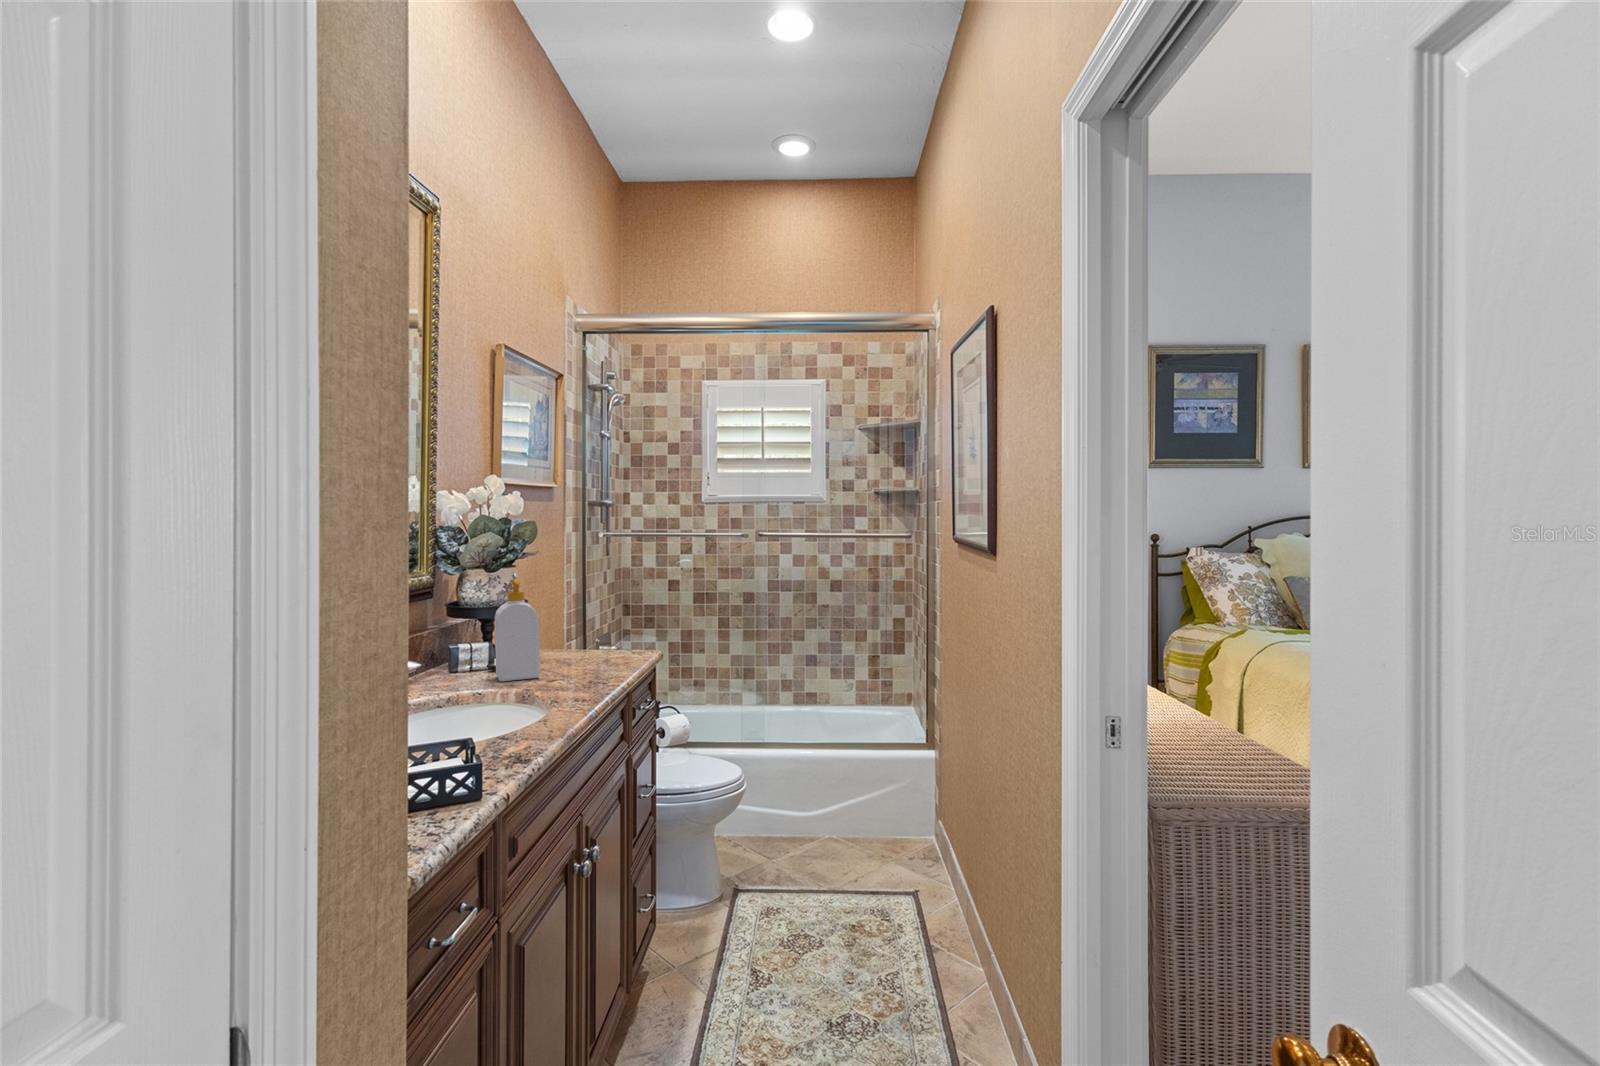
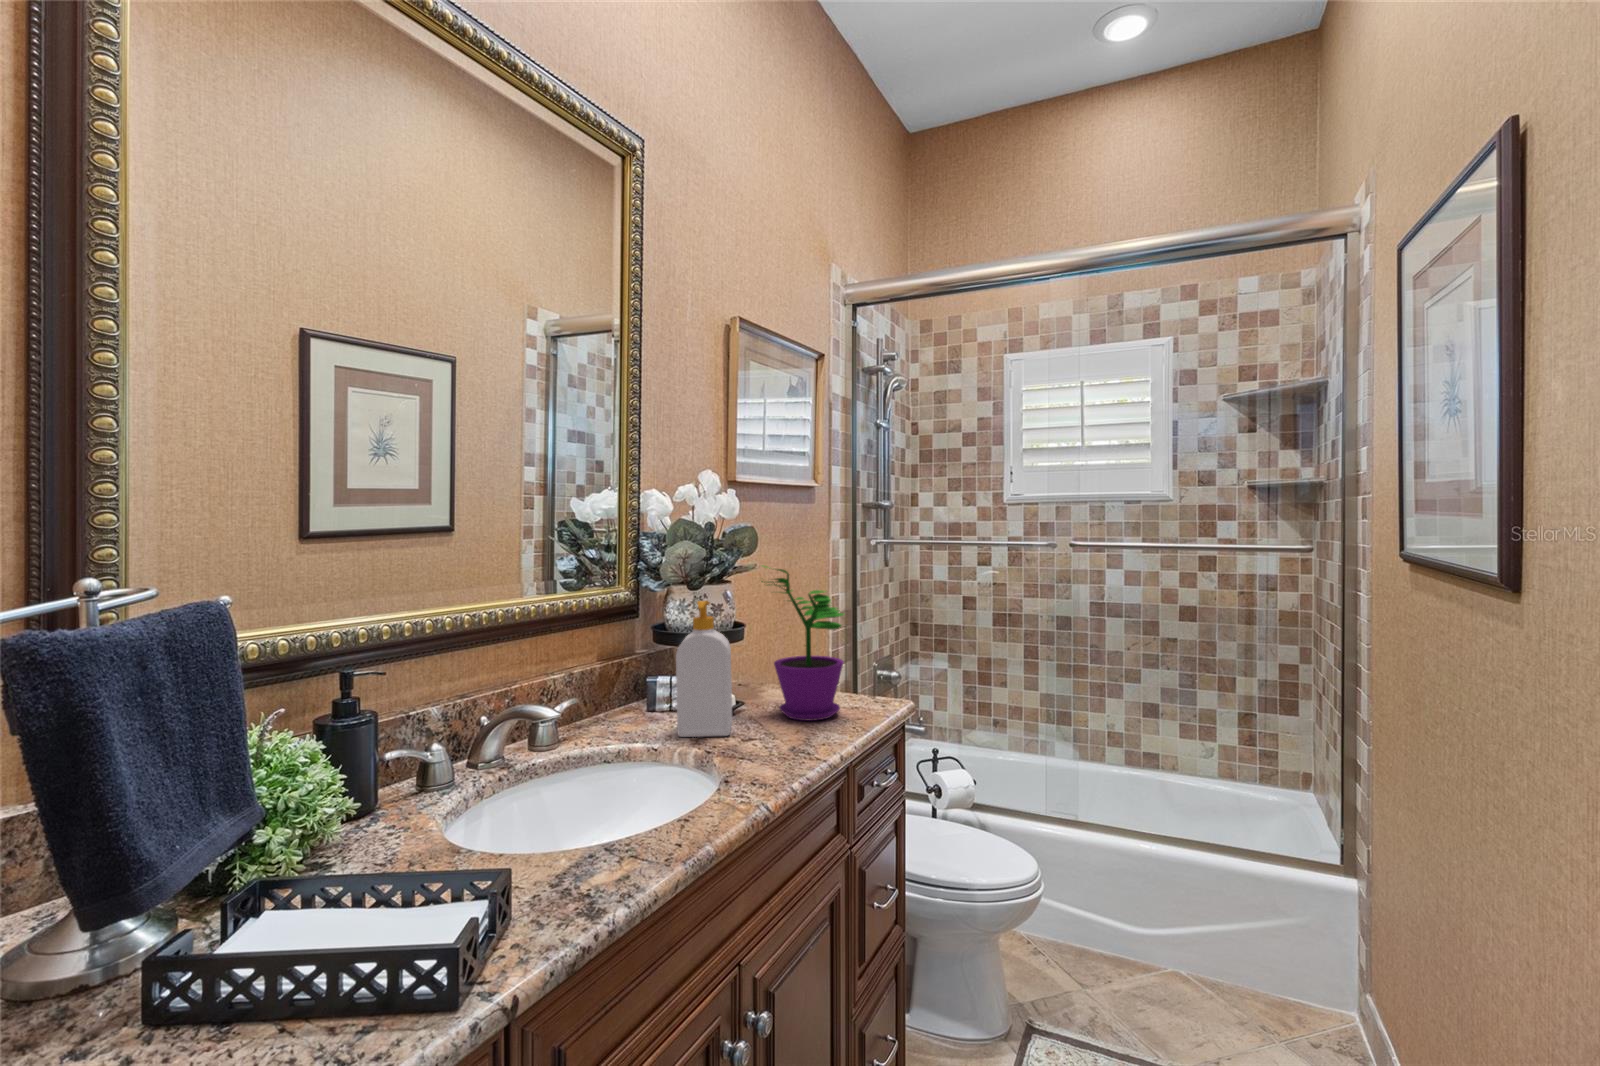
flower pot: none [548,545,617,666] -> present [761,566,843,721]

